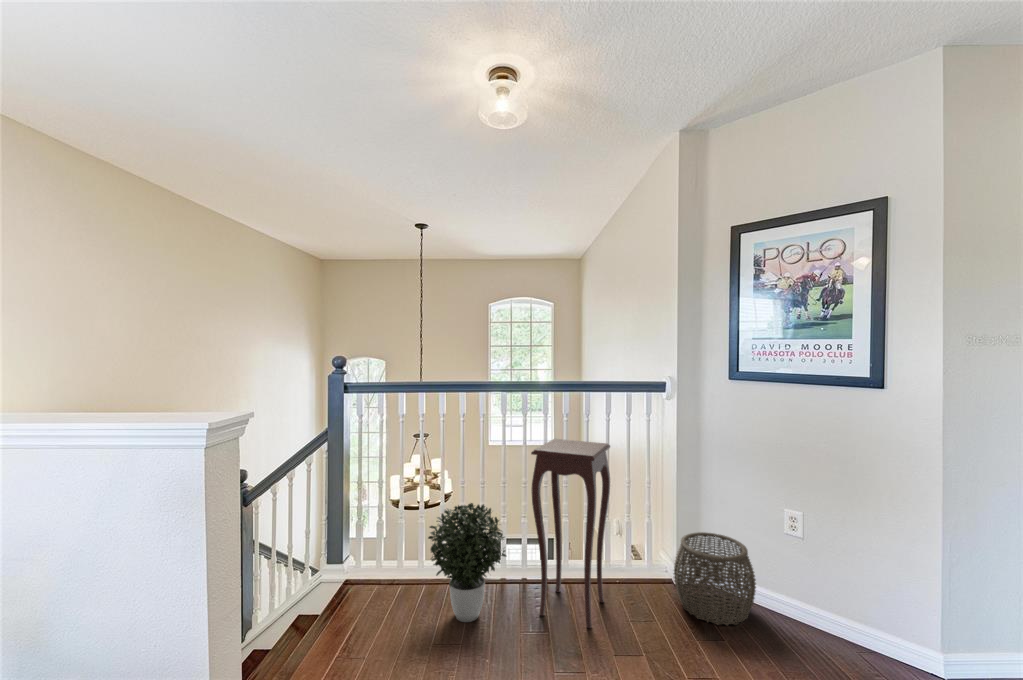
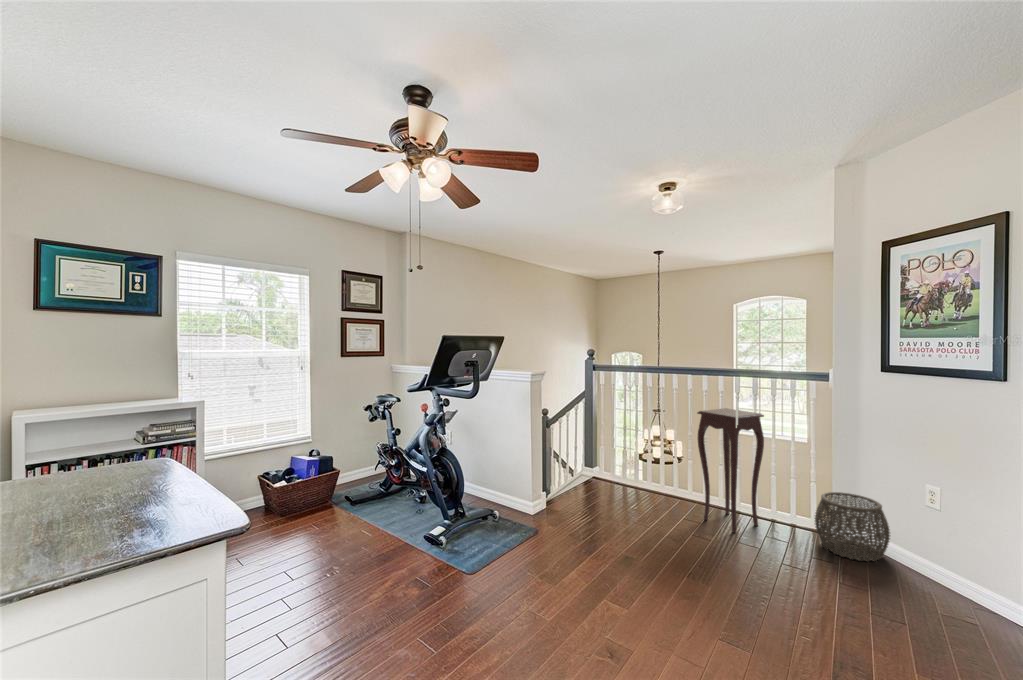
potted plant: present [428,503,506,622] -> none [634,440,683,511]

